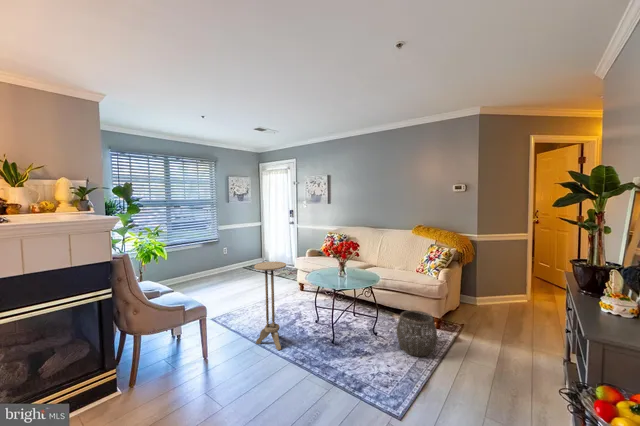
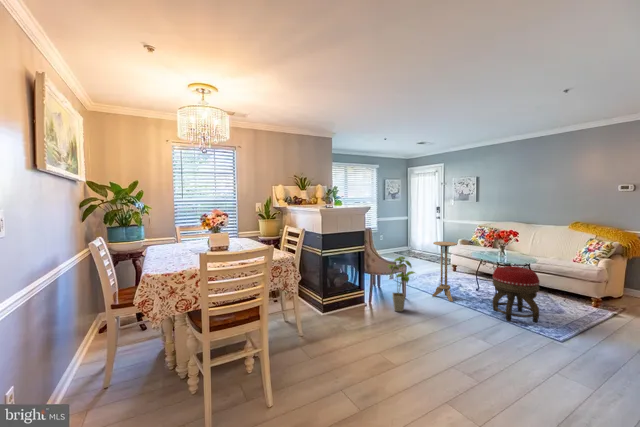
footstool: none [326,293,380,379] -> present [492,266,539,322]
house plant: none [162,300,217,396] -> present [388,257,415,311]
woven basket: present [397,311,437,357] -> none [552,287,594,321]

